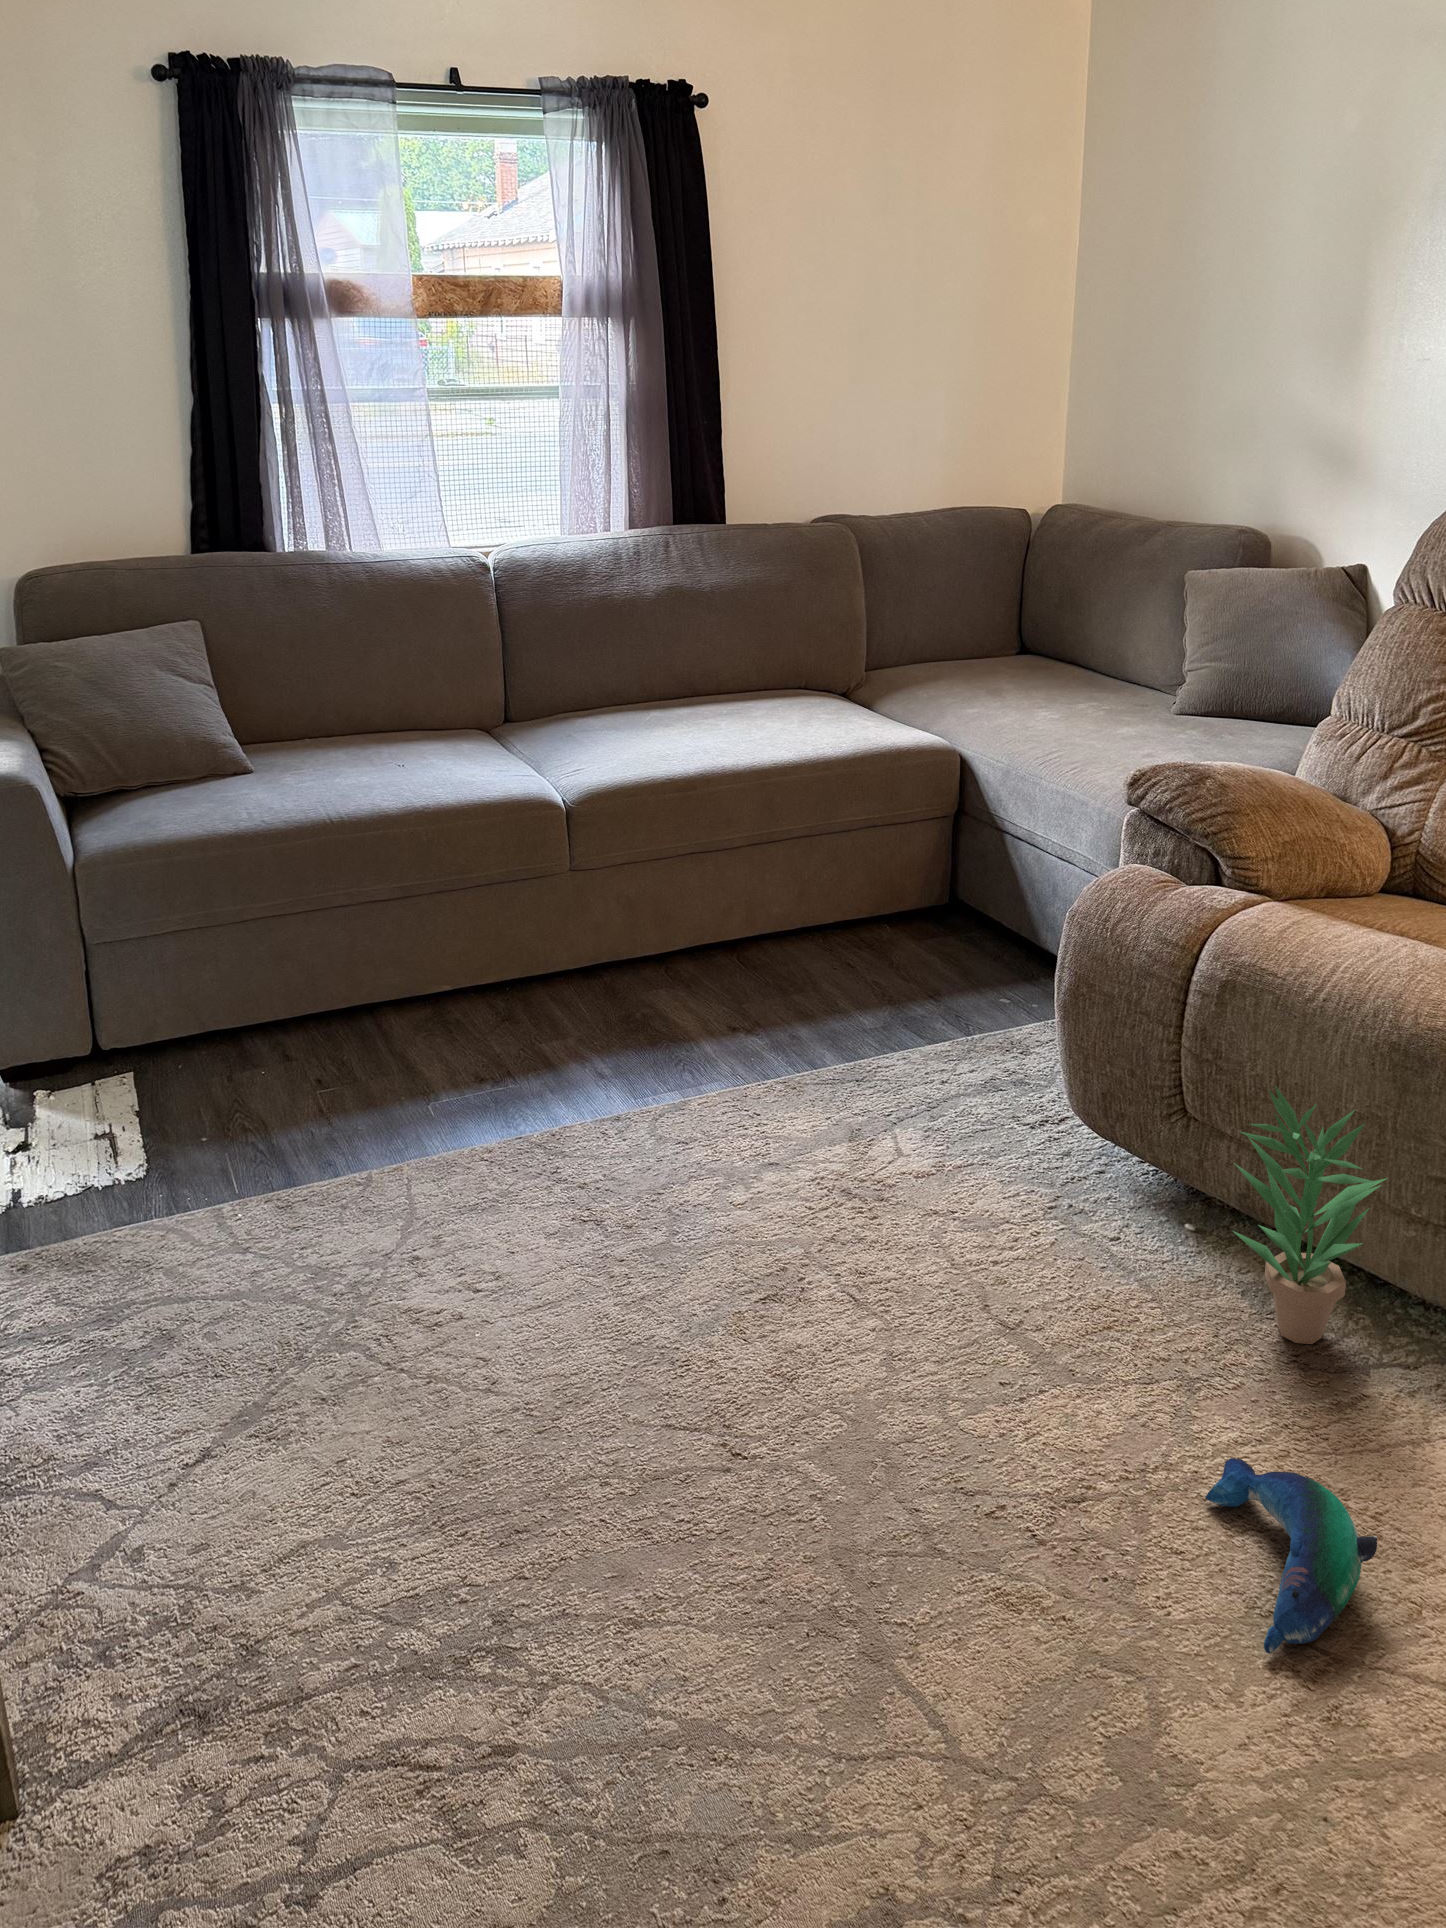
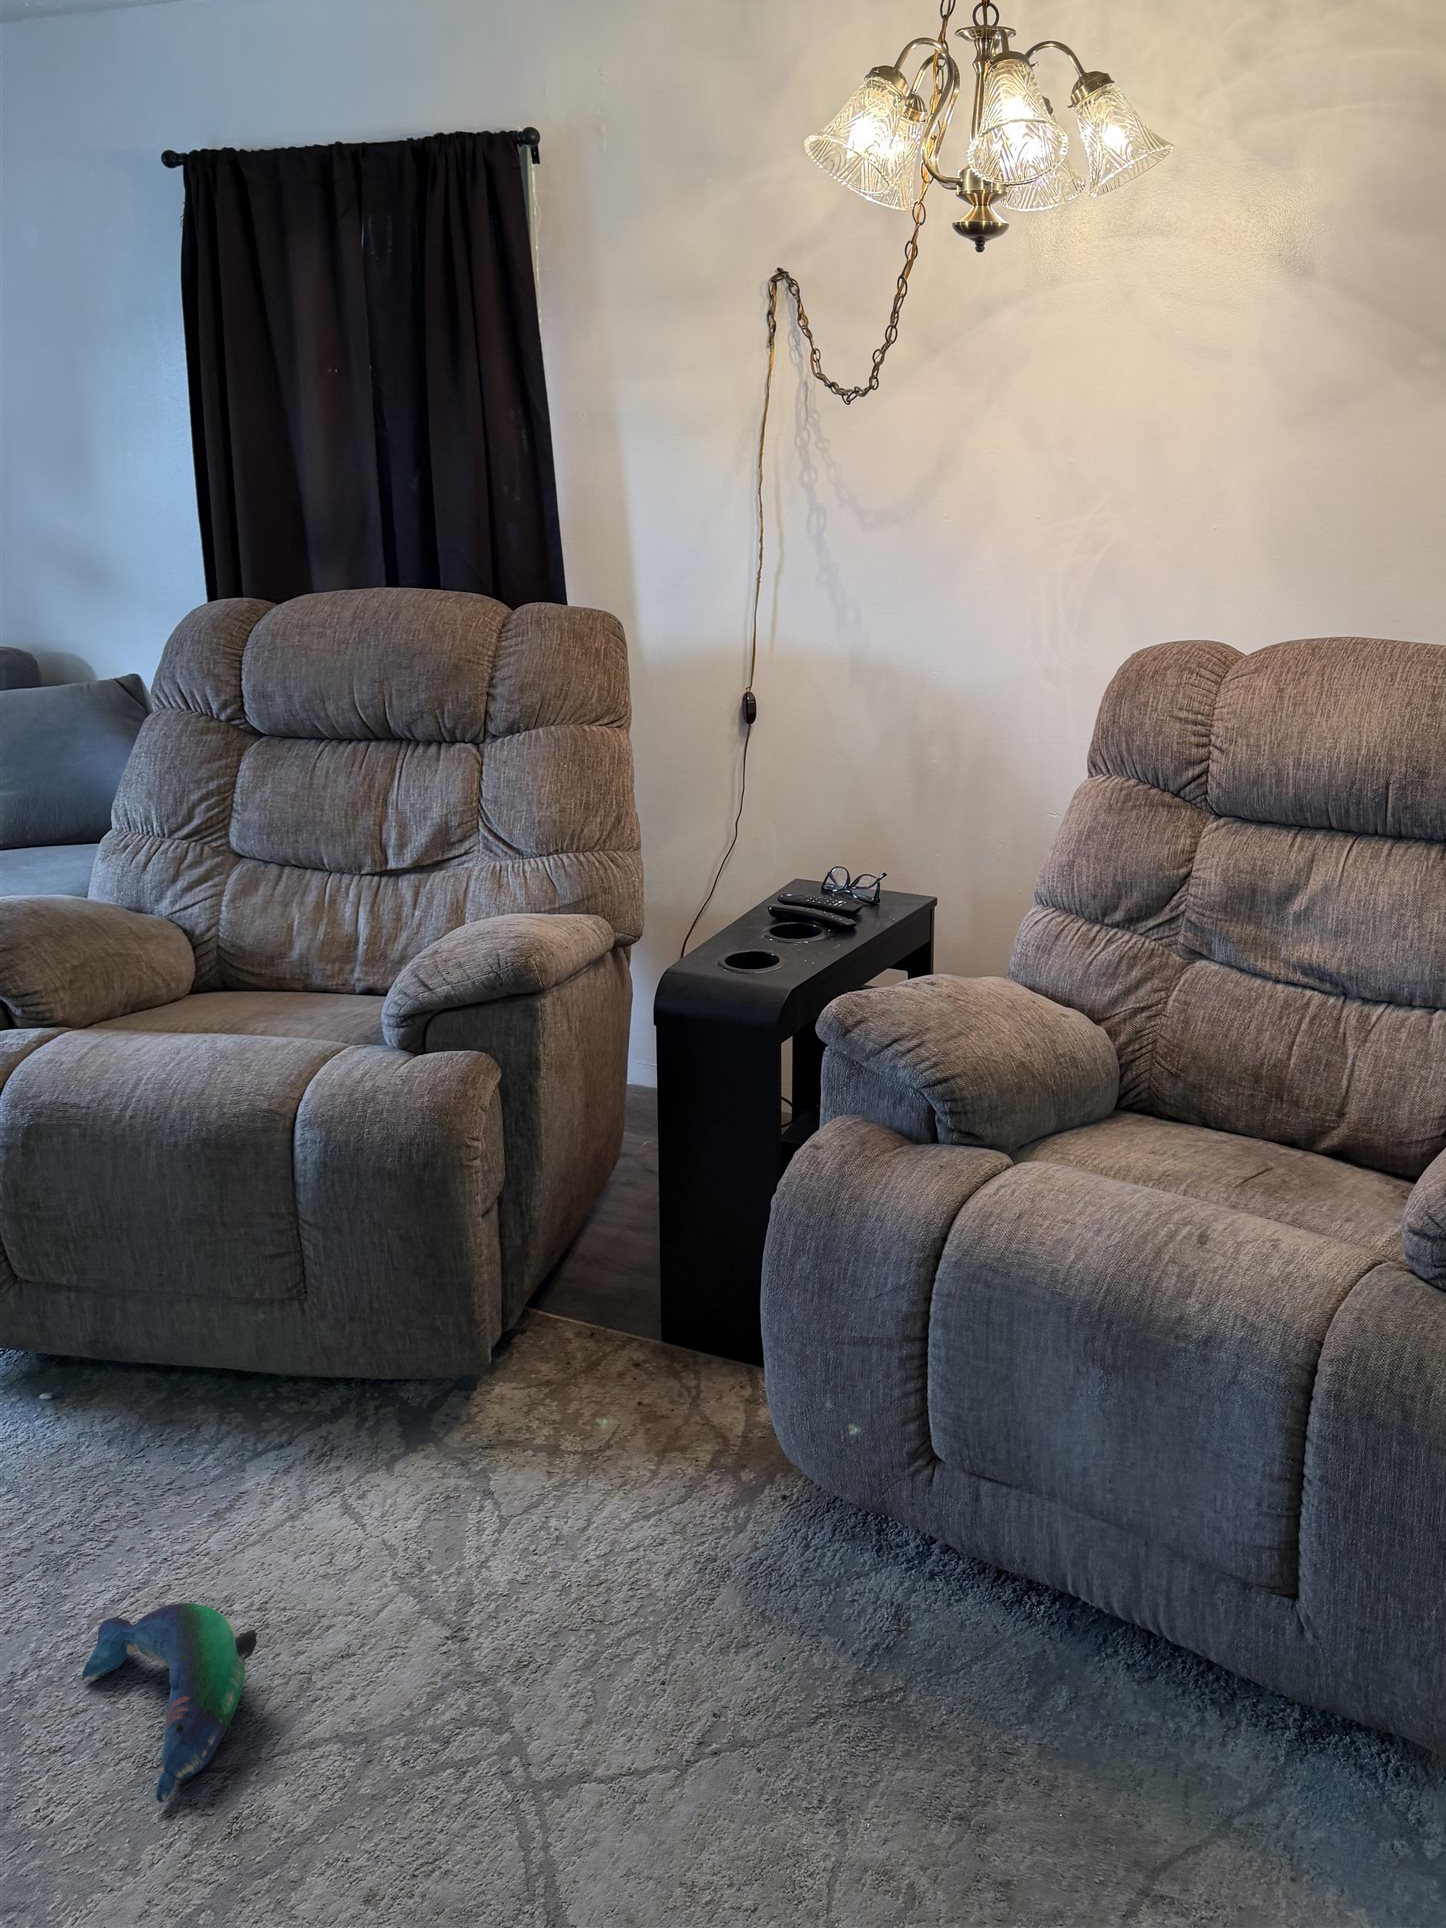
potted plant: present [1233,1085,1386,1344] -> none [57,1217,221,1471]

